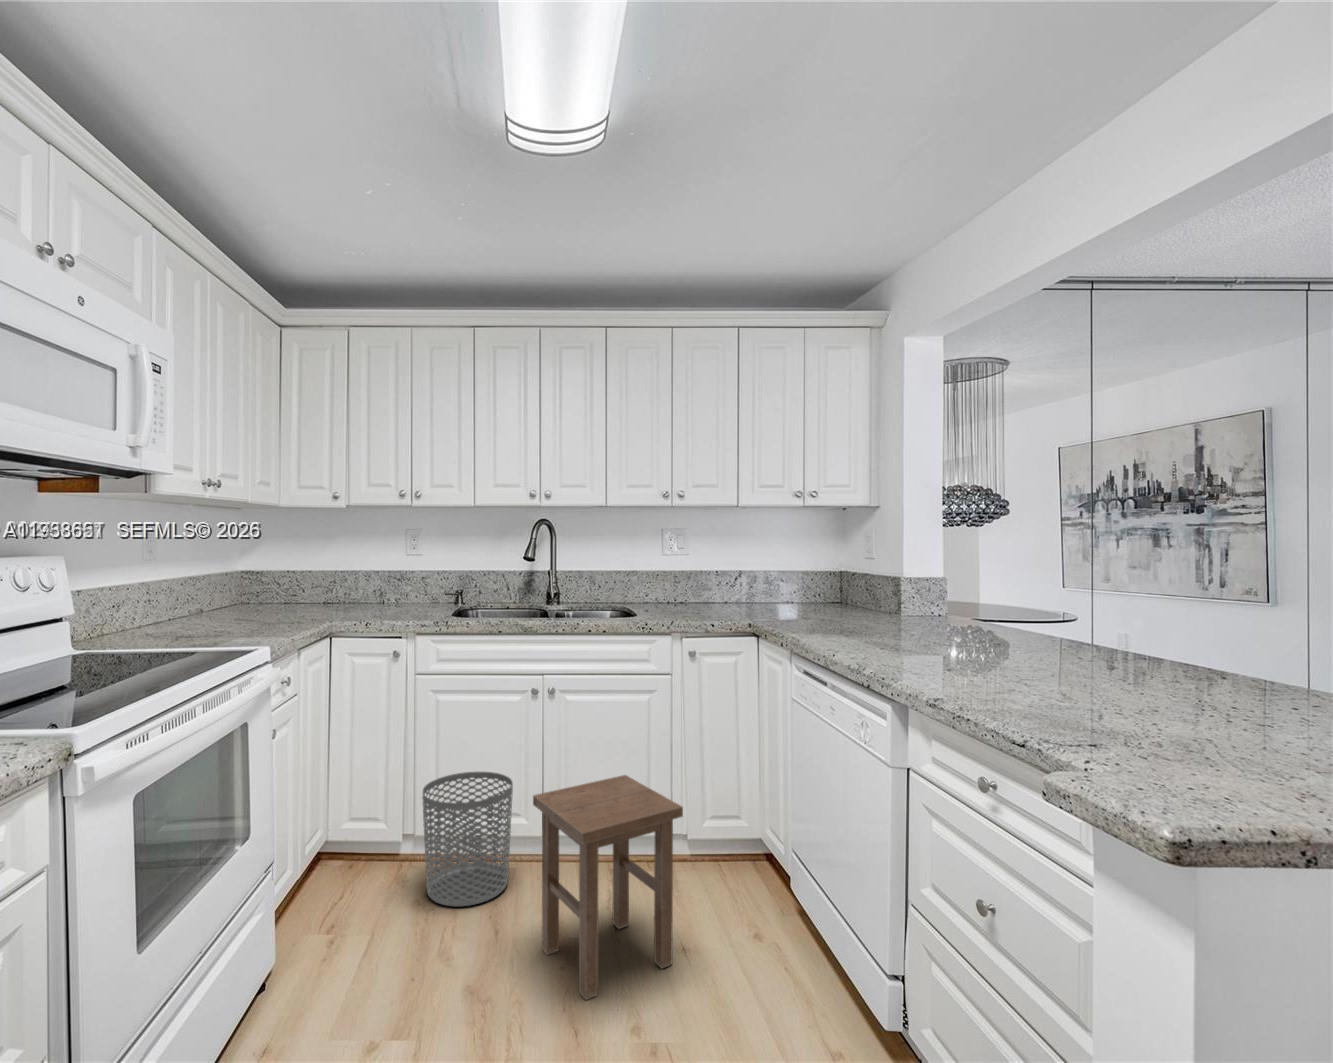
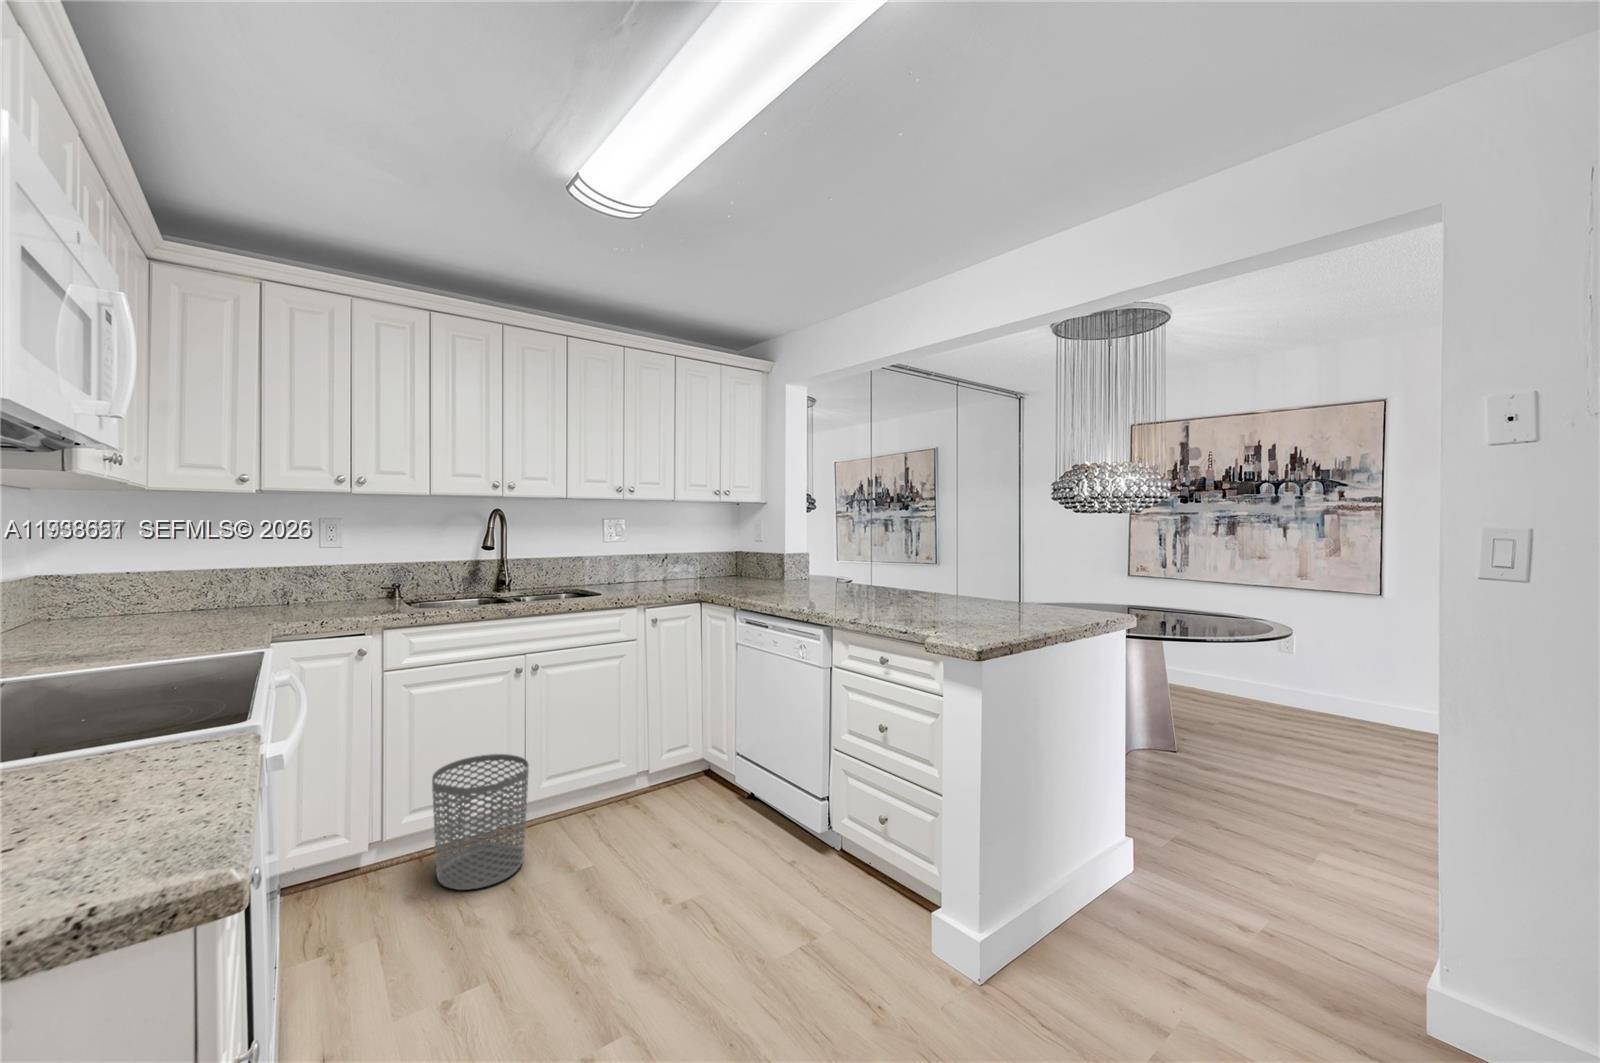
stool: present [533,775,683,1000] -> none [606,721,726,890]

